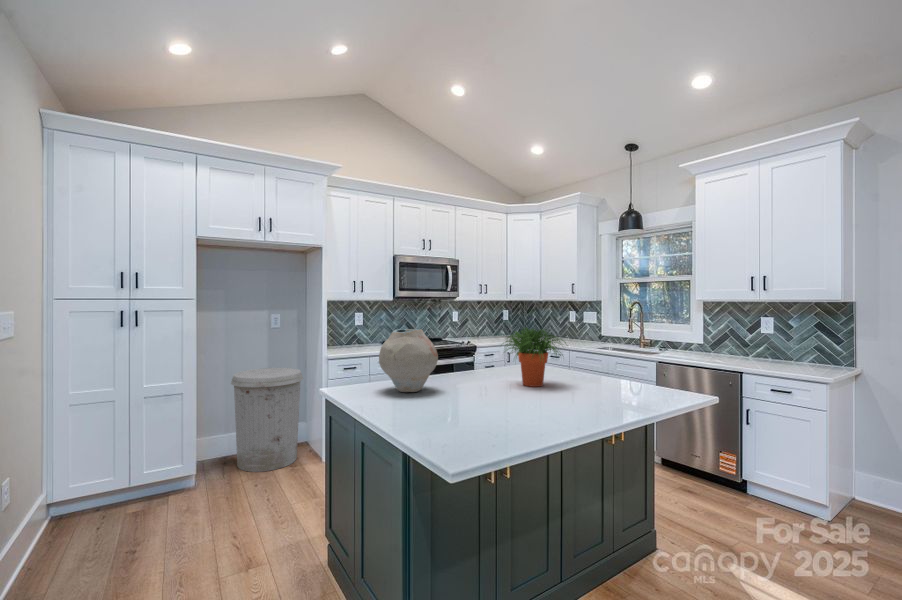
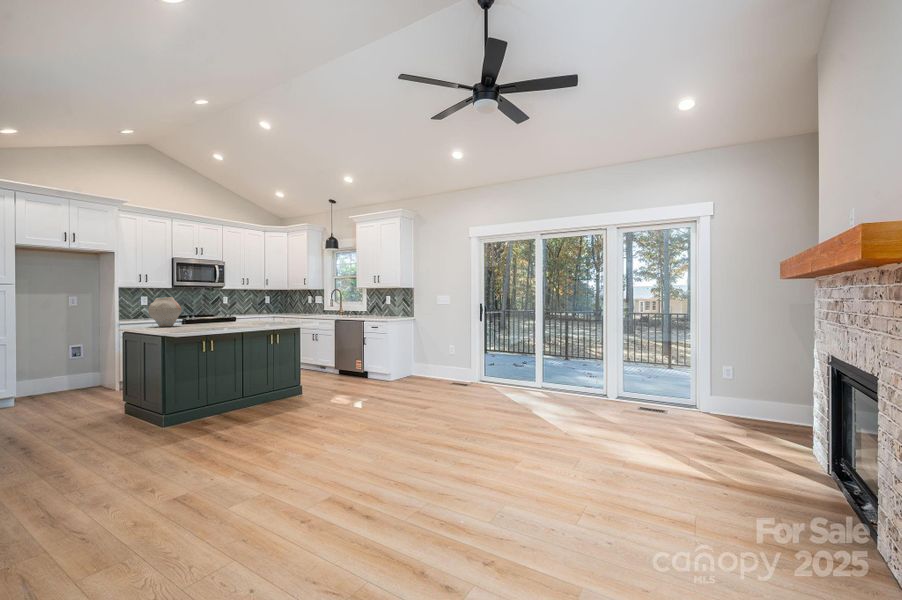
potted plant: present [505,328,566,387] -> none [218,297,252,324]
trash can: present [231,368,303,472] -> none [40,333,100,399]

